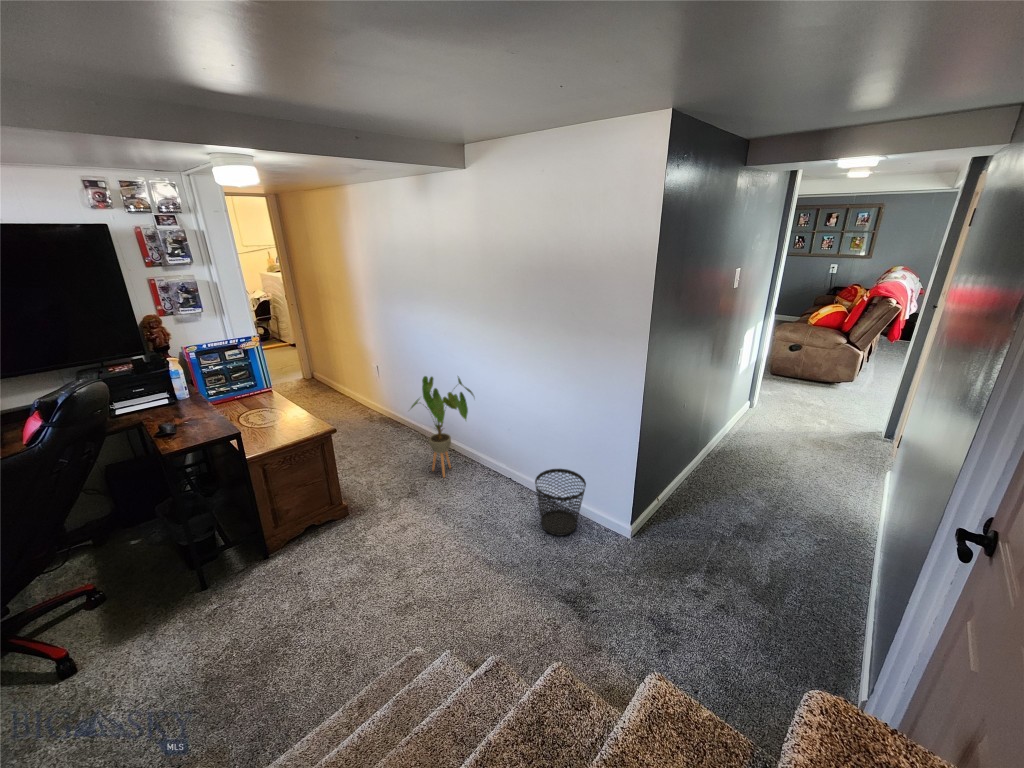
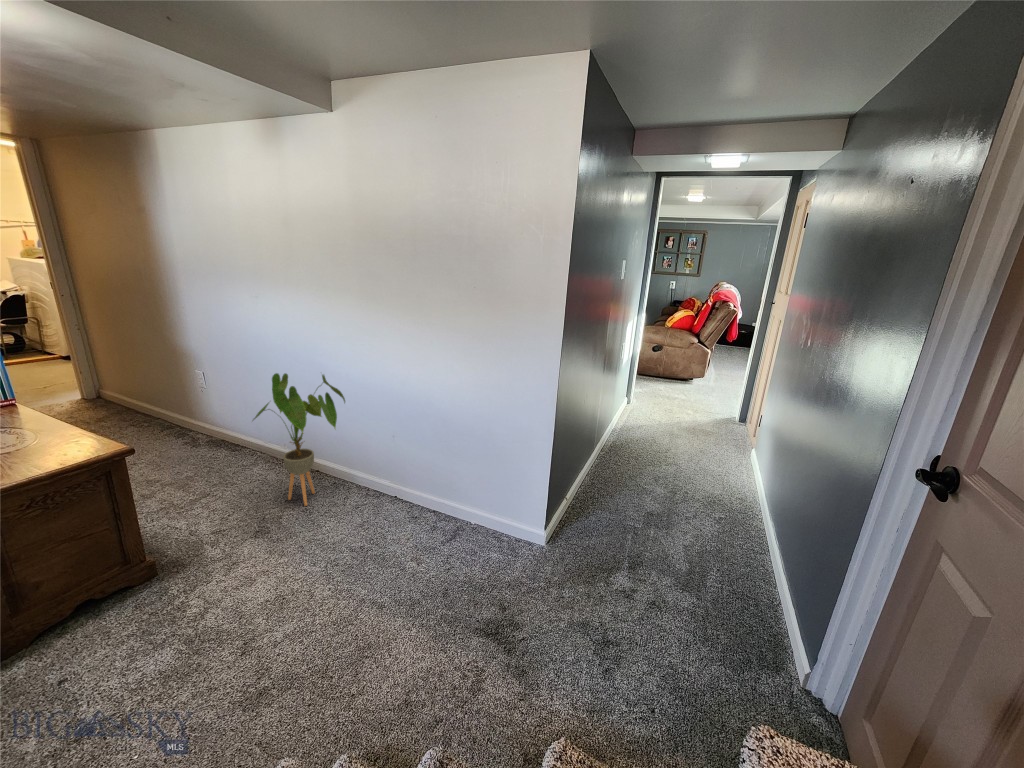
wastebasket: present [535,469,586,536] -> none [432,475,493,556]

